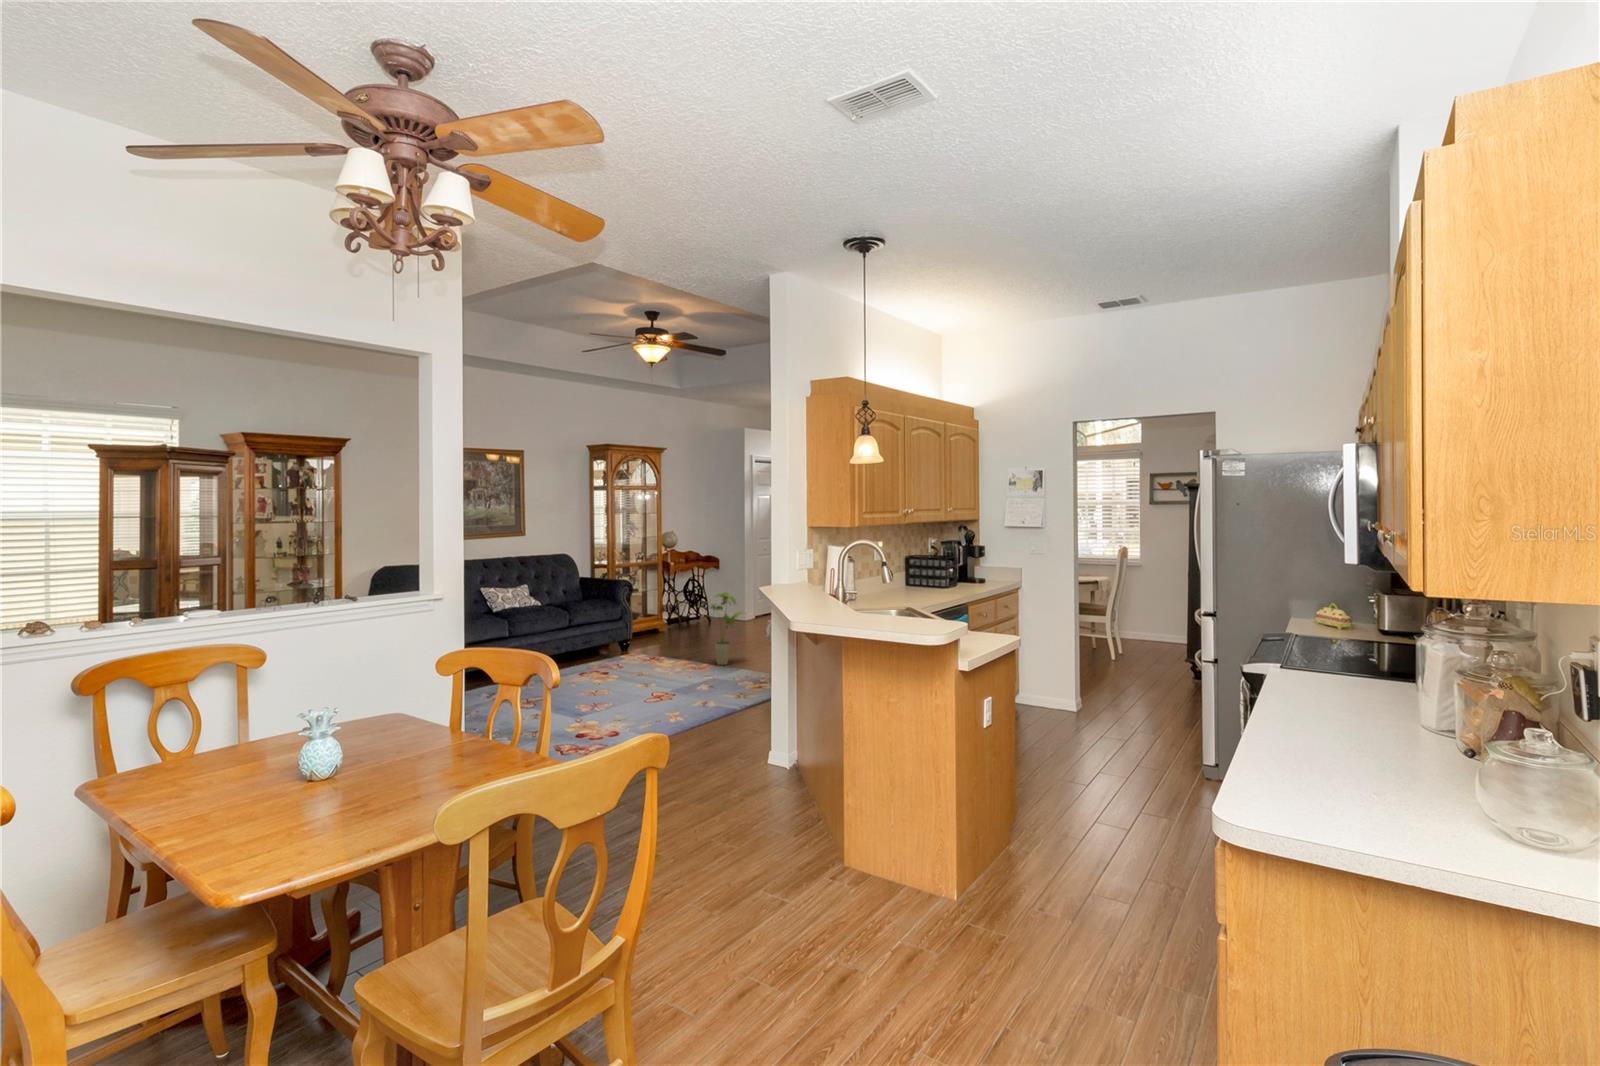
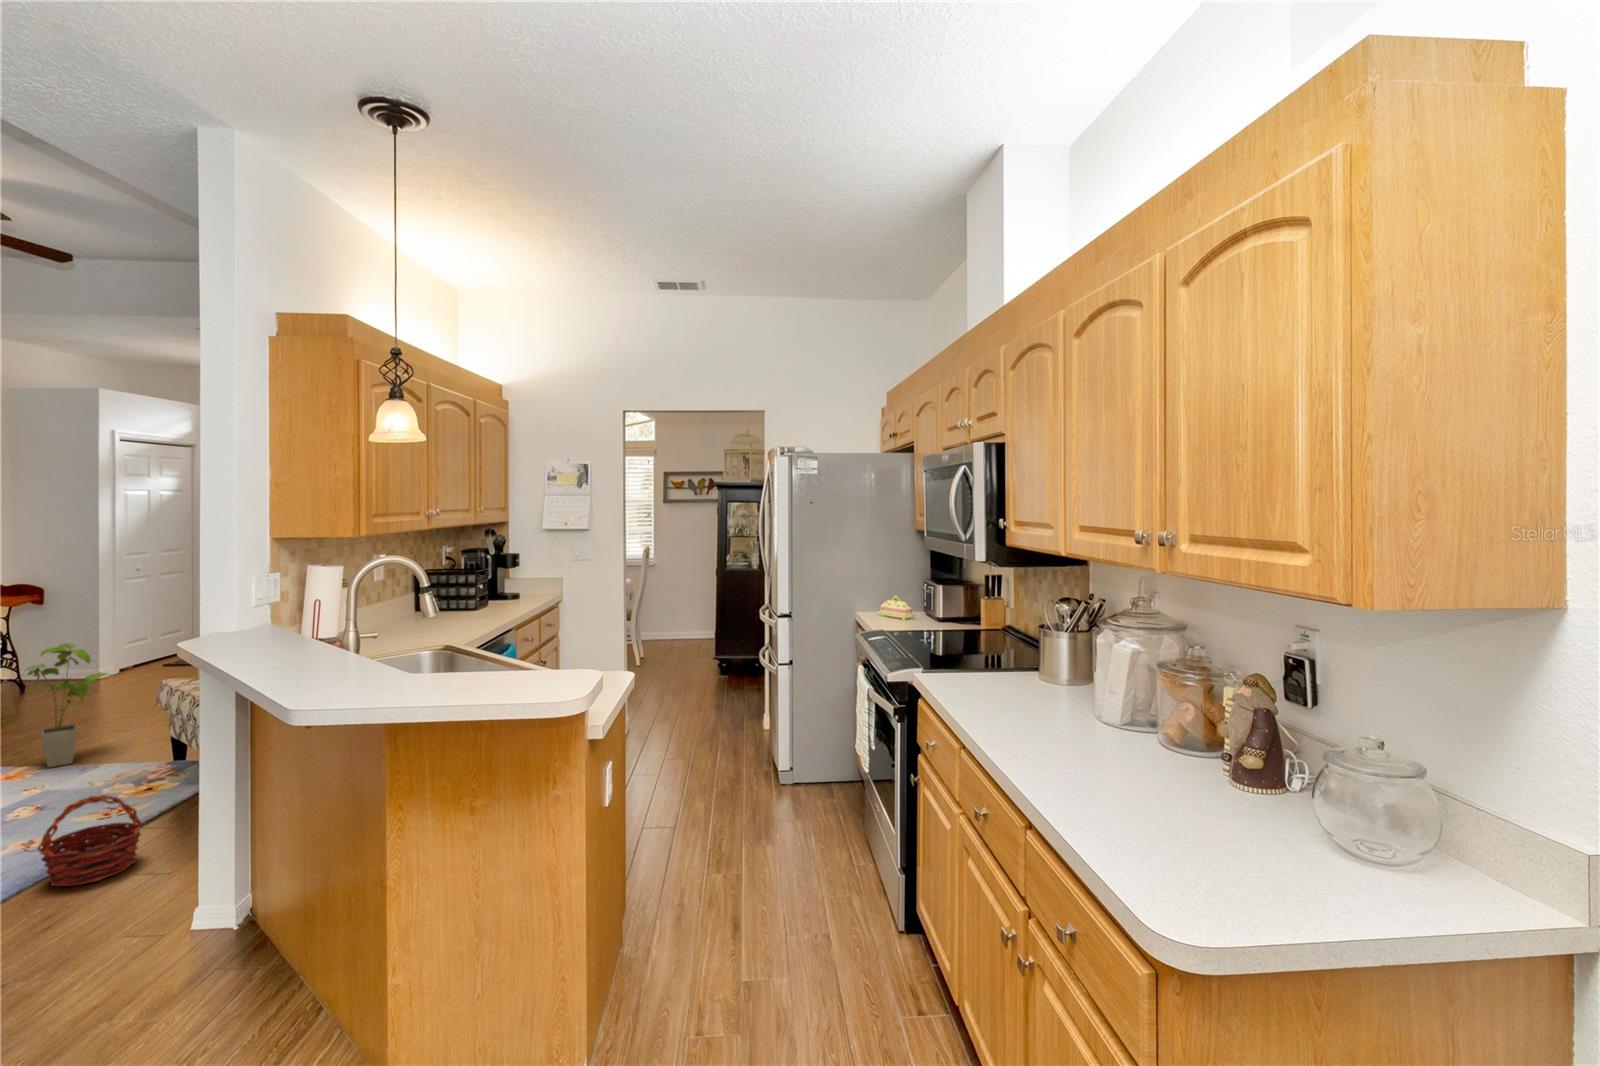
basket: none [705,676,749,725] -> present [37,795,142,886]

